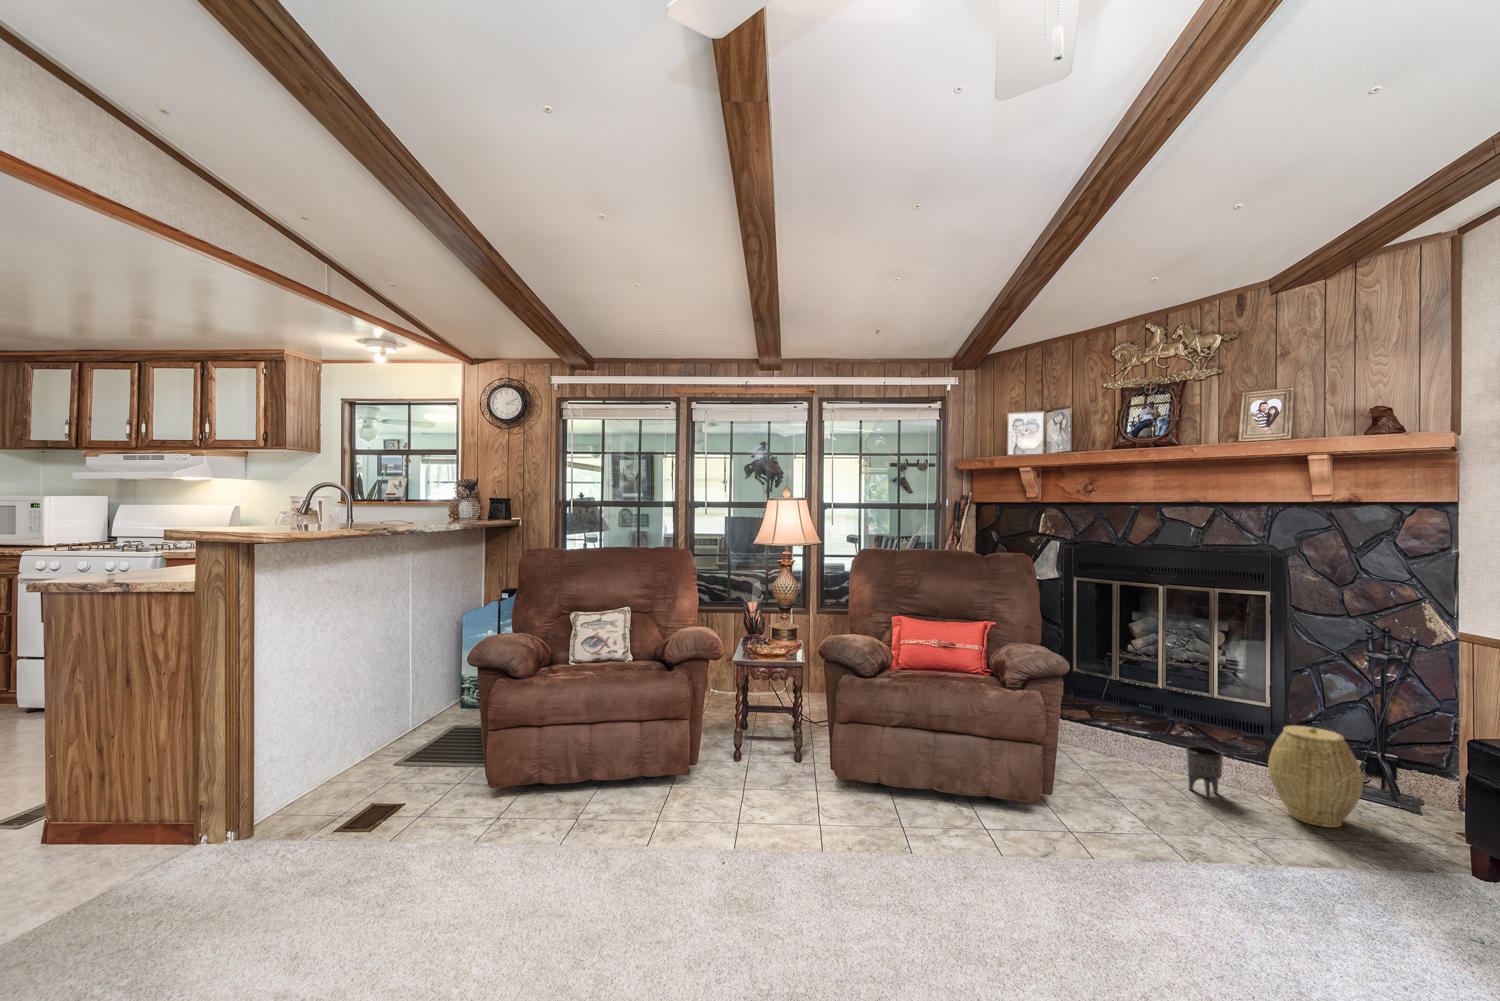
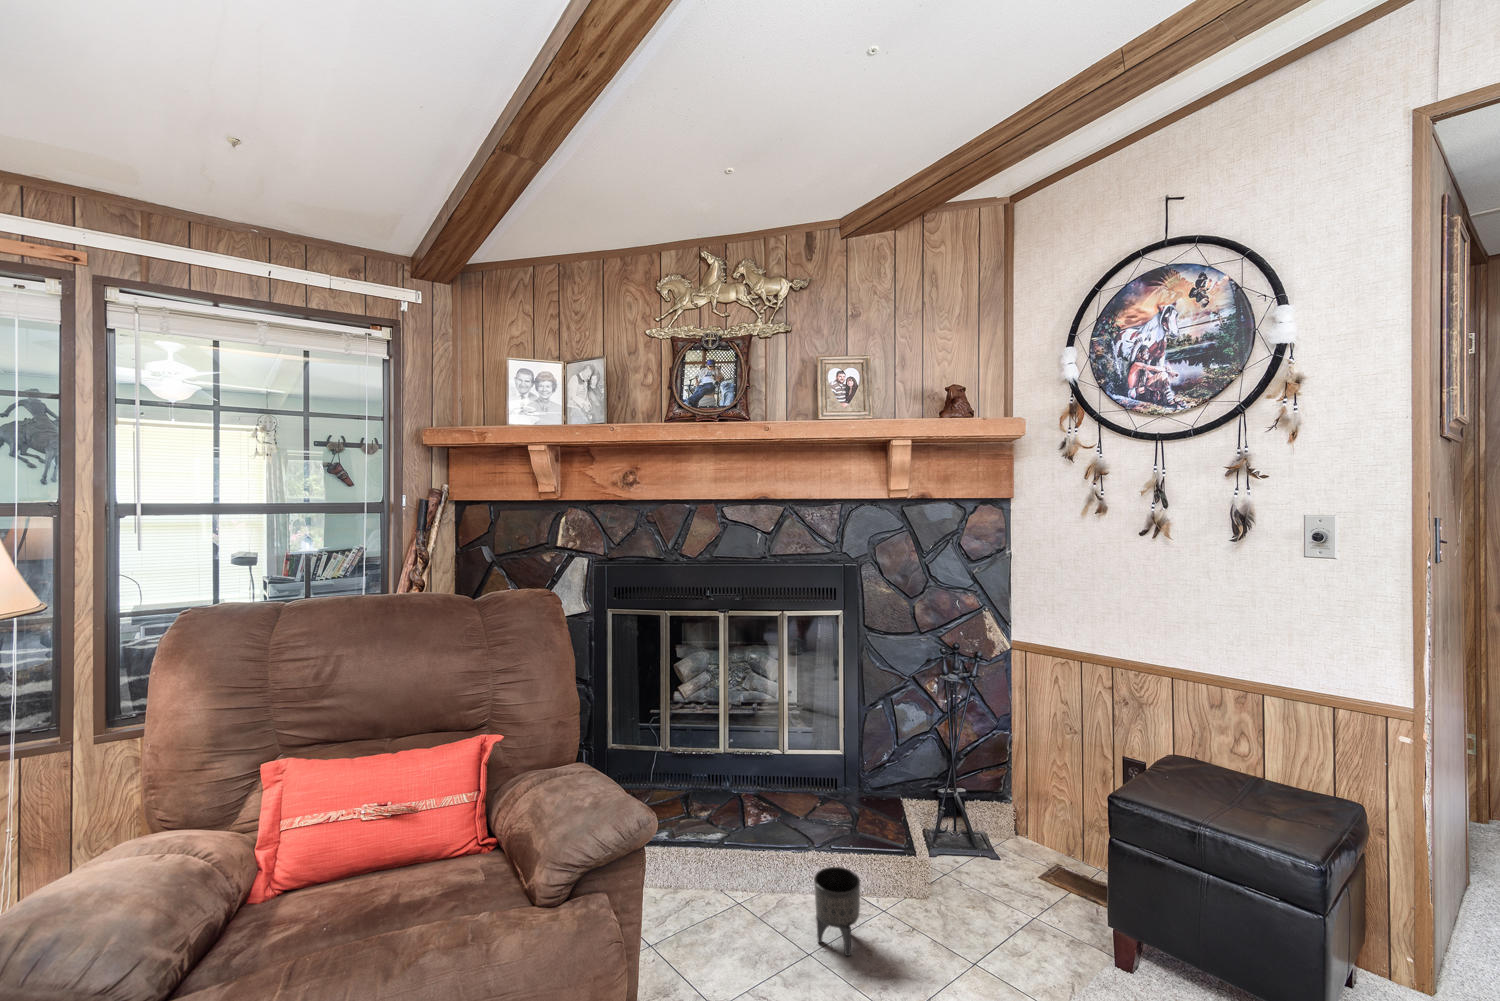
woven basket: present [1268,726,1363,827] -> none [909,804,1014,953]

